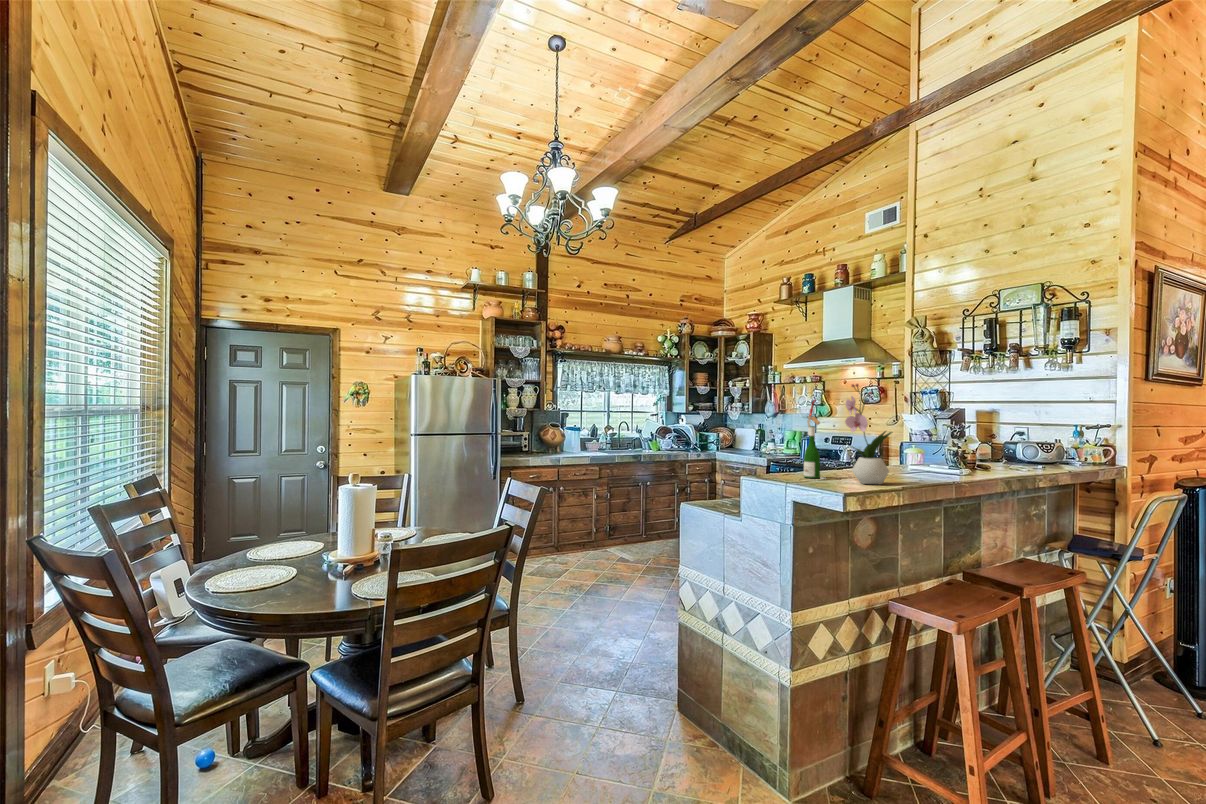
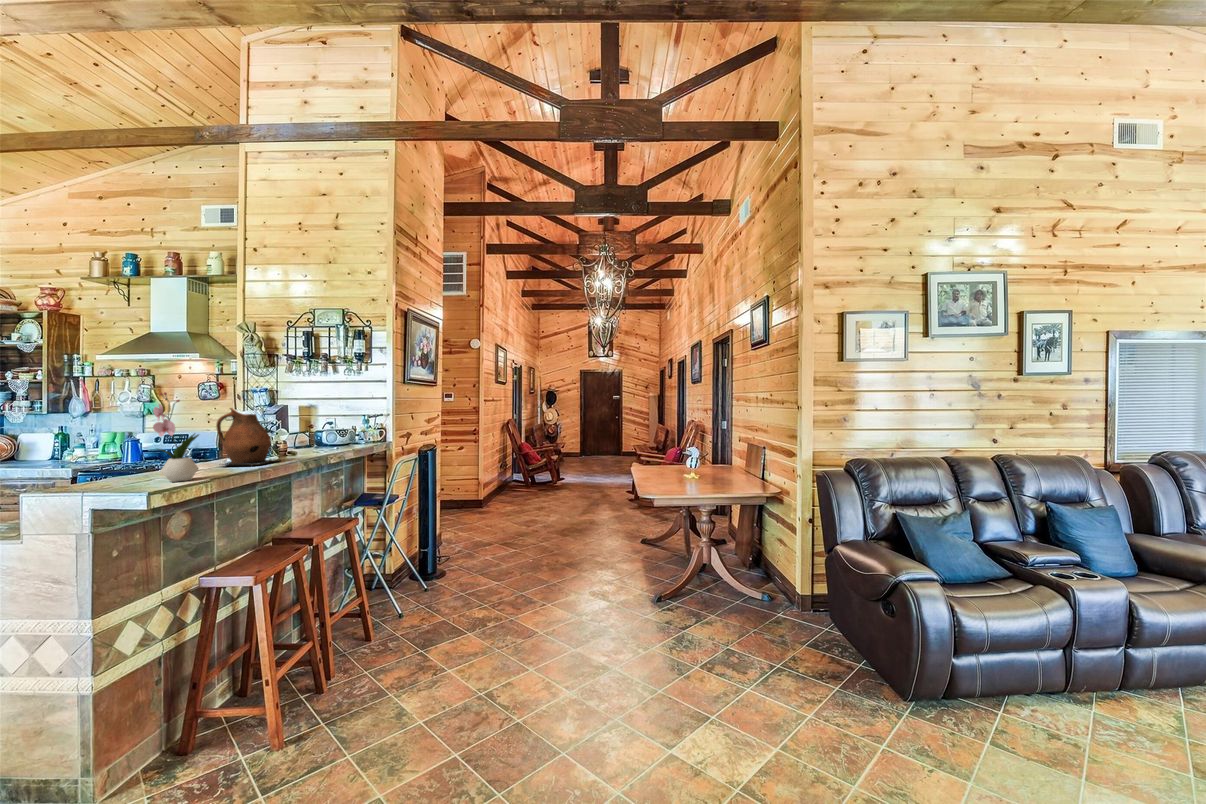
wine bottle: present [804,400,825,479] -> none [108,406,135,484]
ceramic pitcher: none [899,405,975,476] -> present [216,408,279,466]

